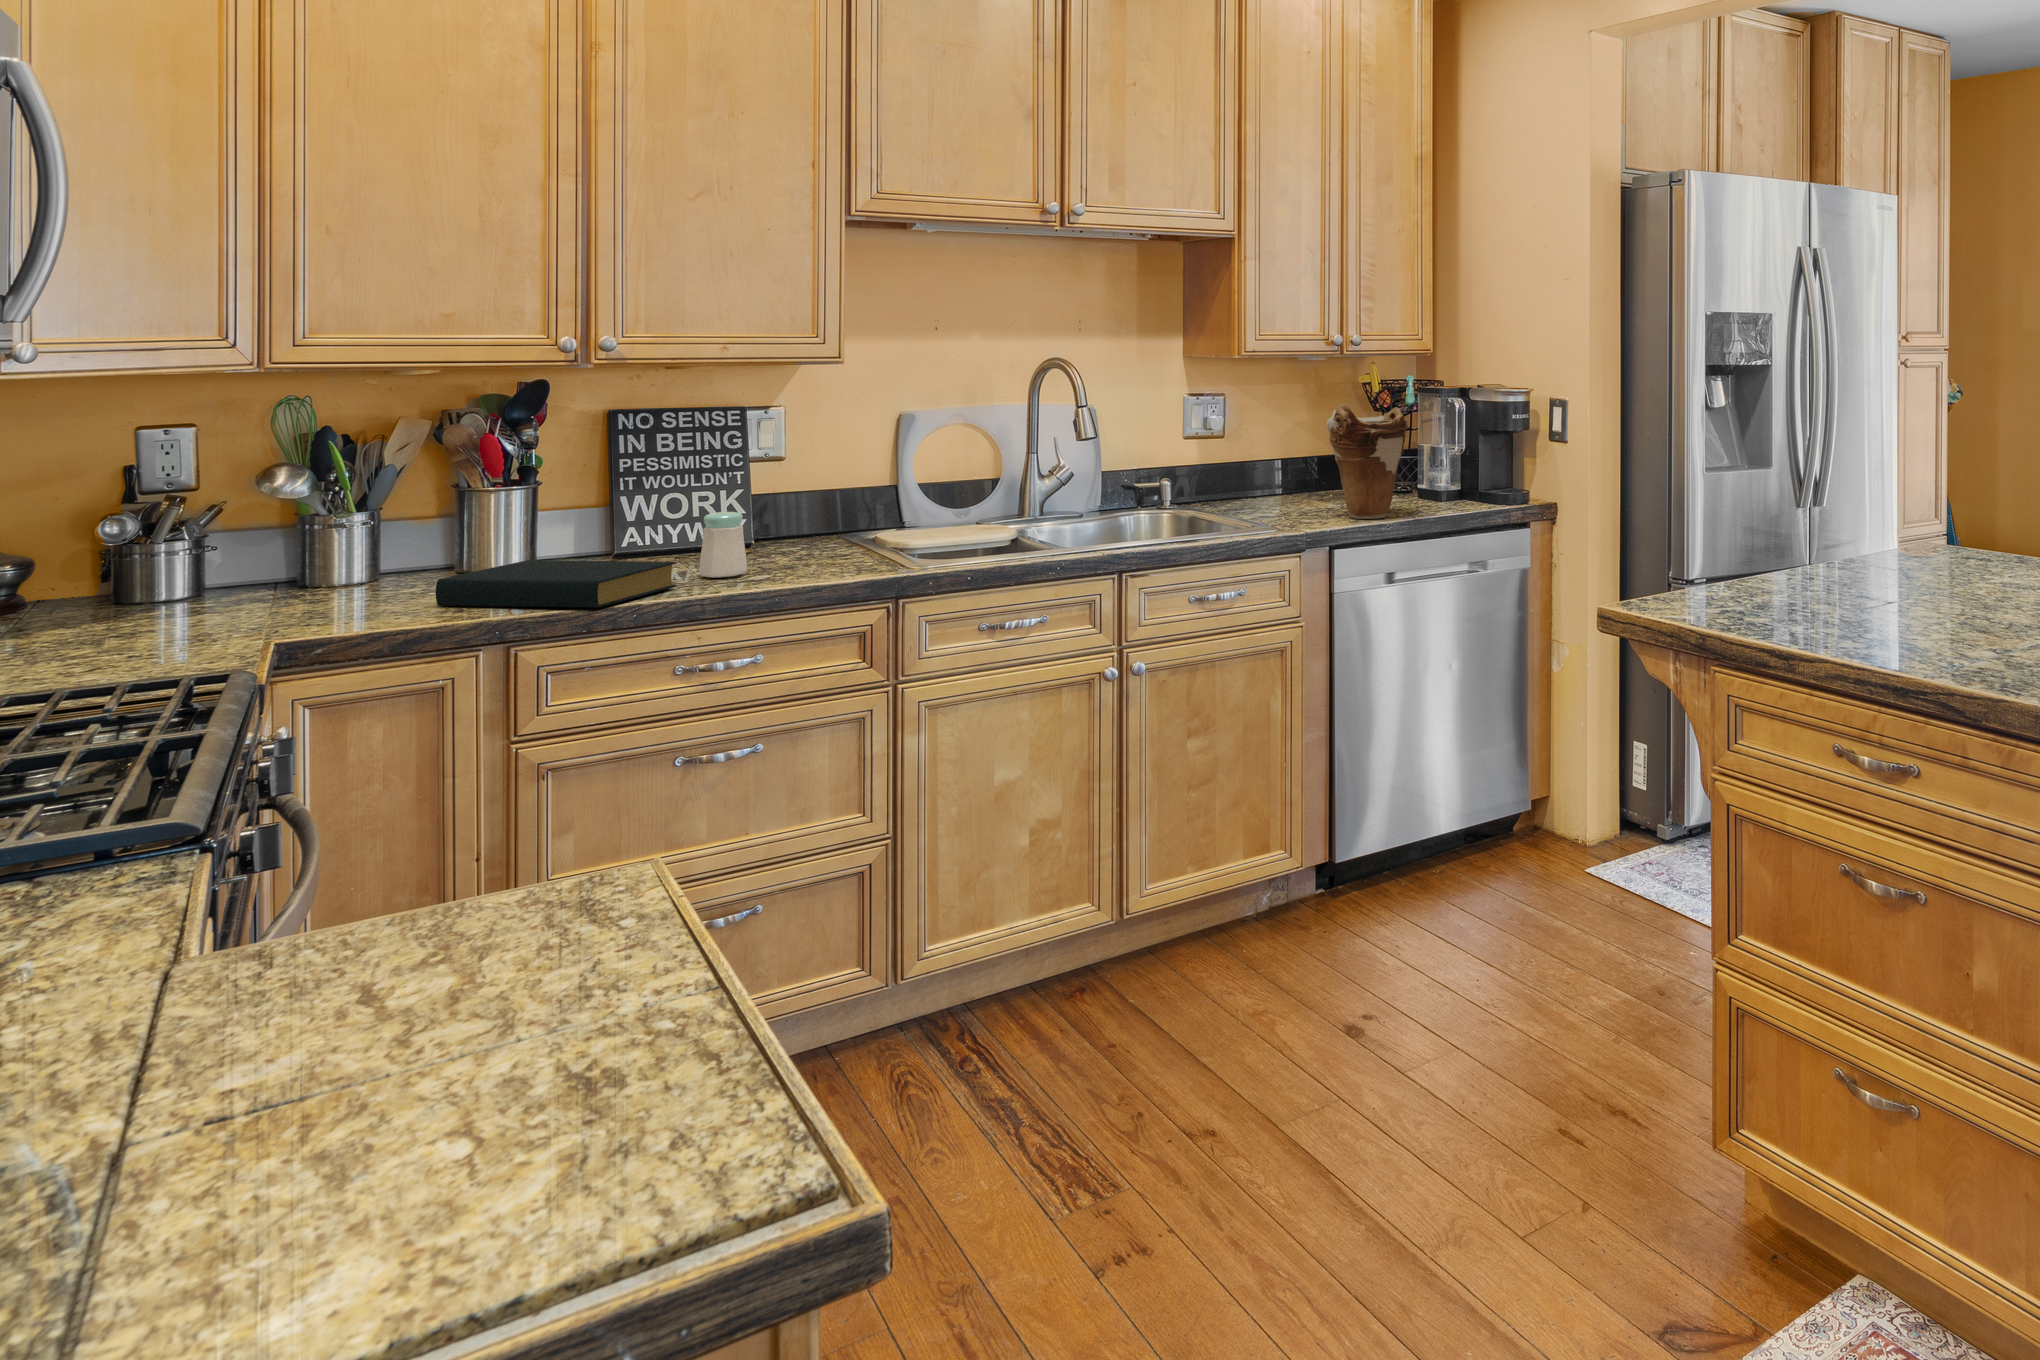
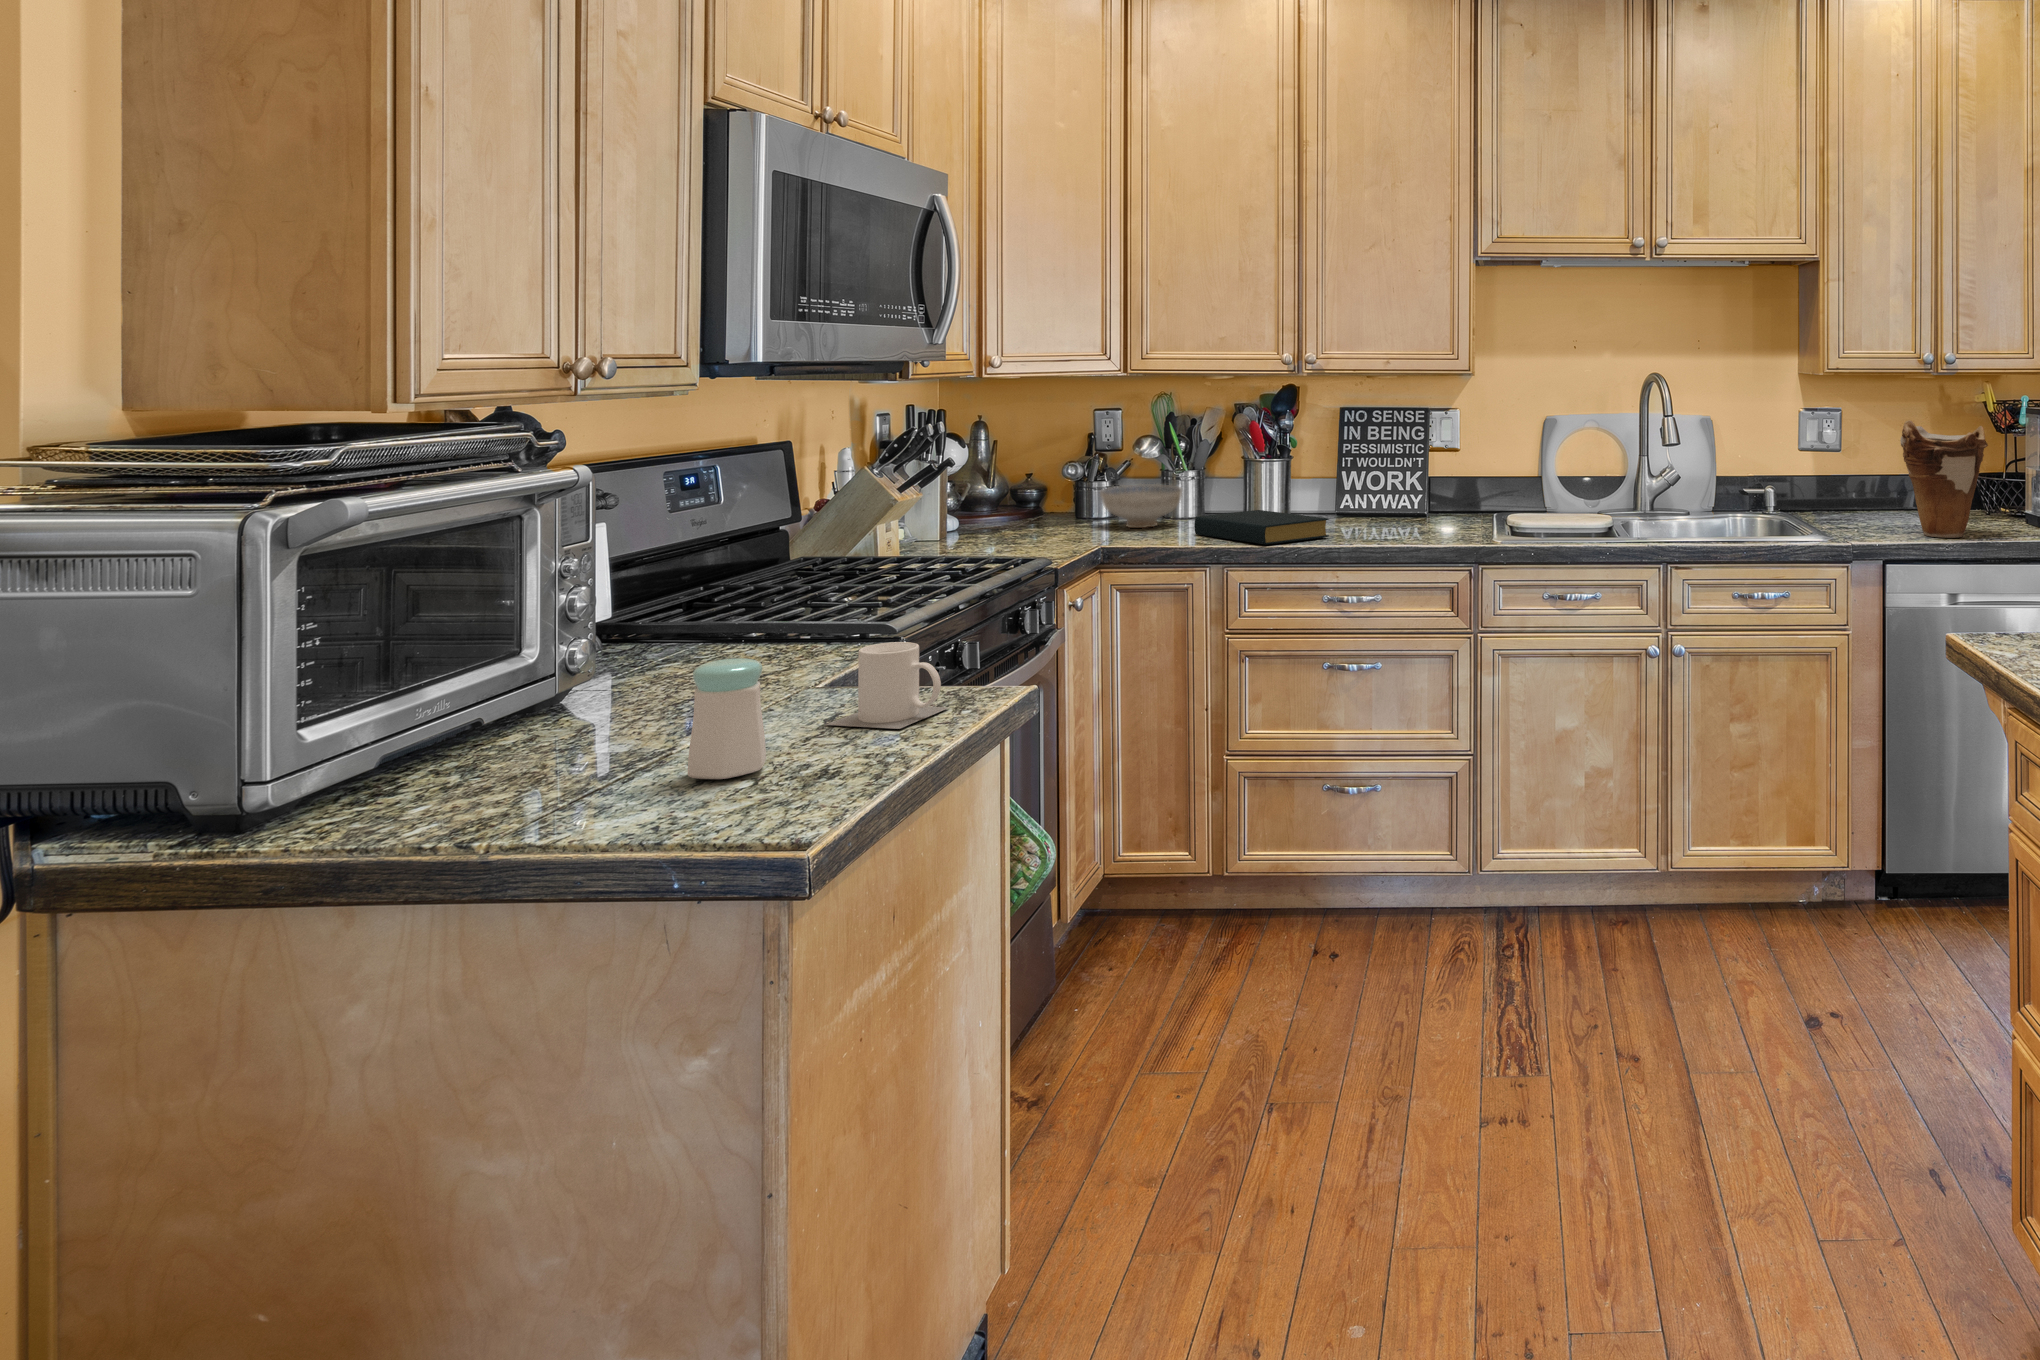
salt shaker: present [699,512,747,578] -> present [688,658,766,779]
ceramic bowl: none [220,537,384,608] -> present [1100,484,1182,528]
mug: none [390,834,607,1012] -> present [826,642,948,729]

